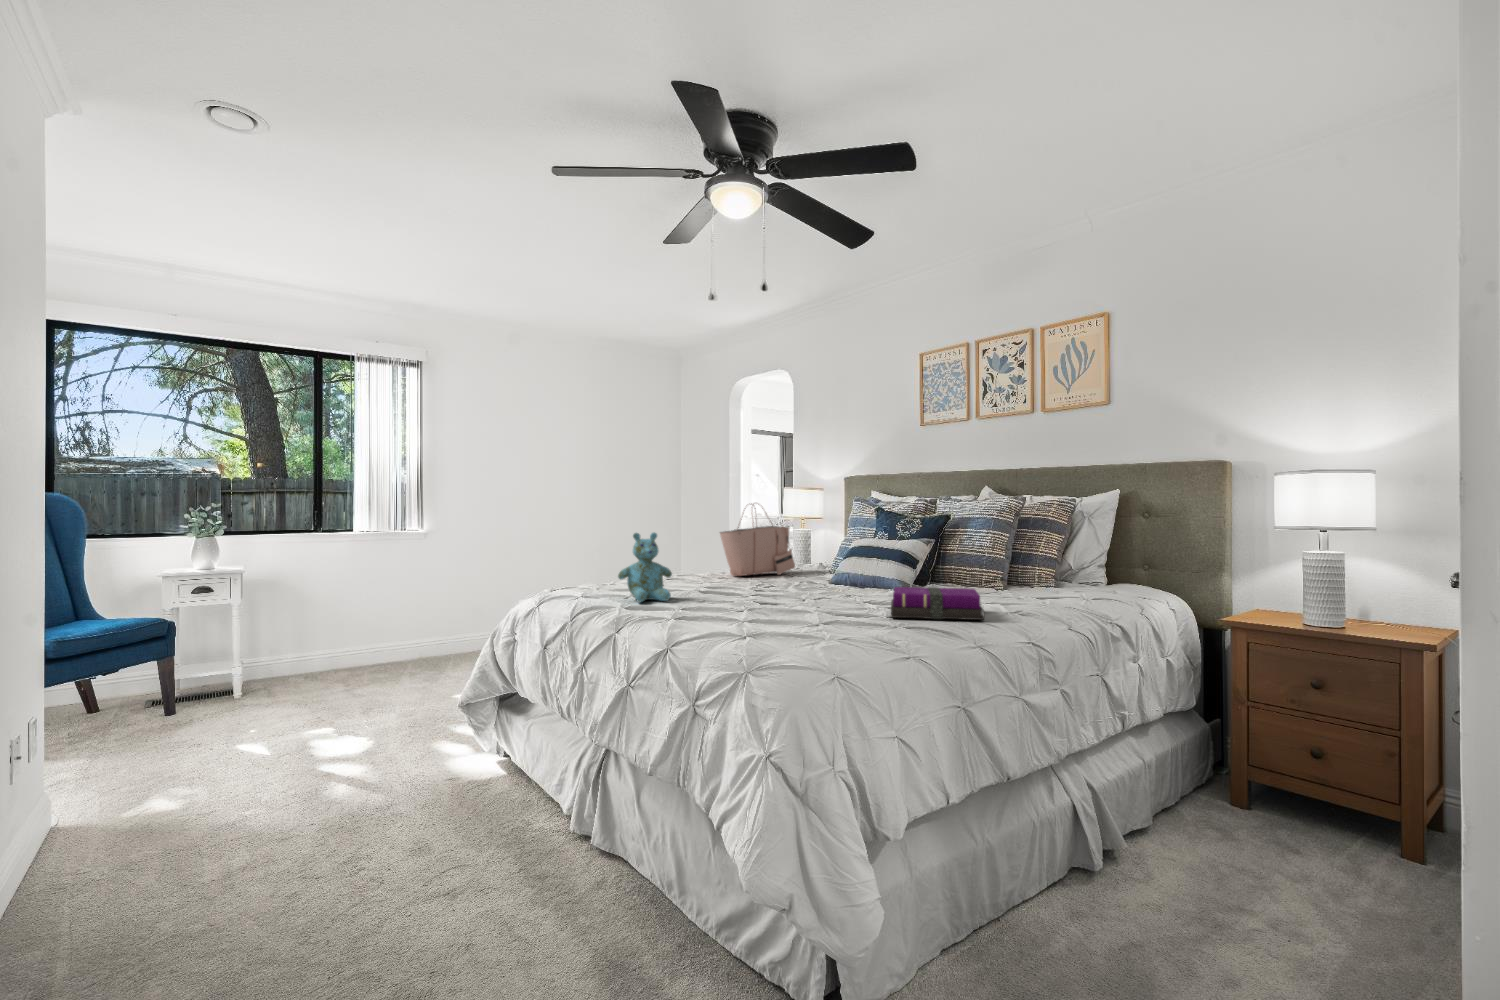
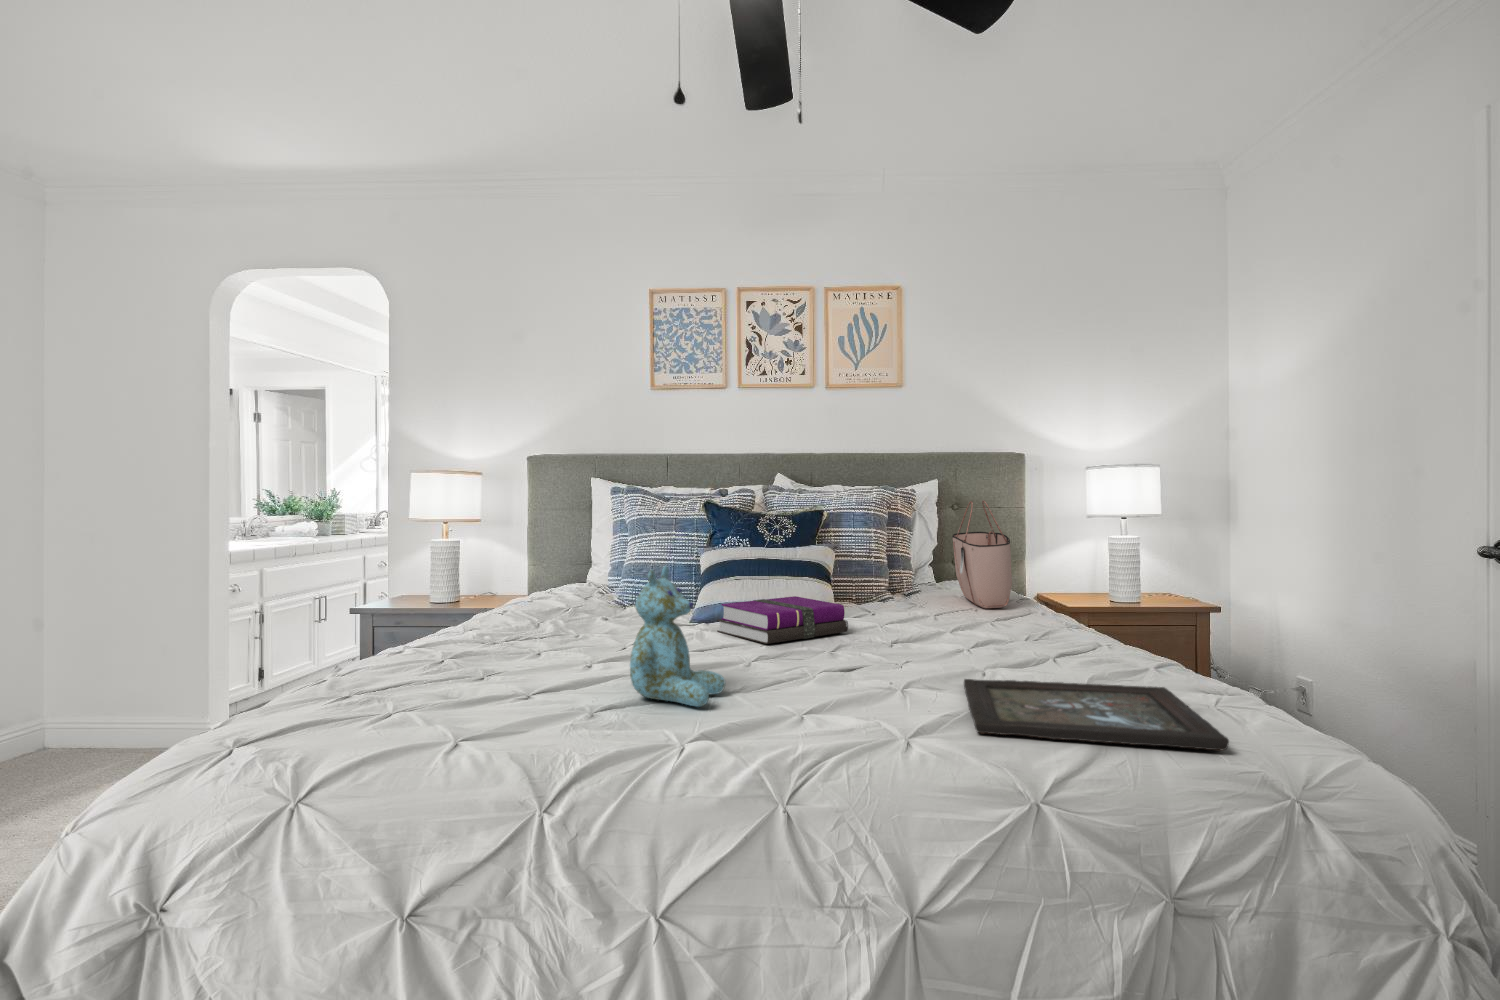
tote bag: present [720,504,795,576] -> present [952,500,1012,608]
notebook: present [891,587,984,620] -> present [717,596,848,644]
tray: none [690,612,862,646] -> present [964,679,1229,750]

